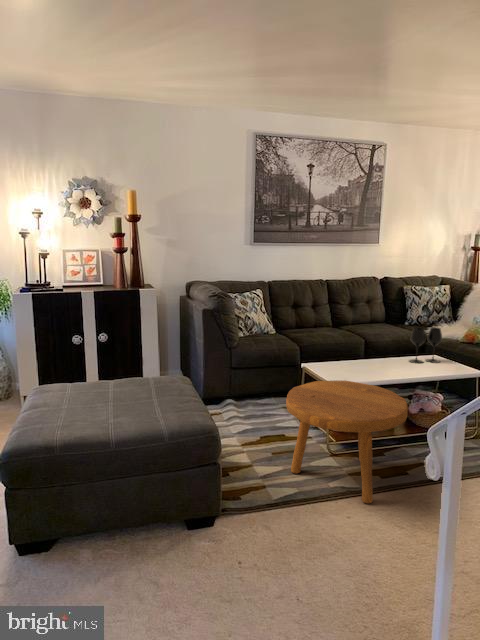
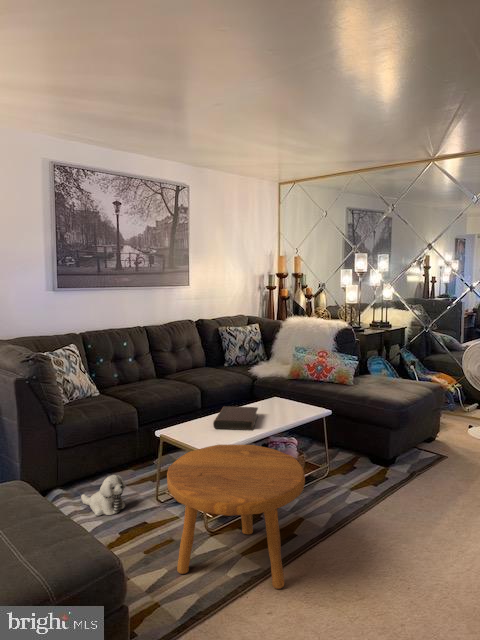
wine glass: present [409,327,442,363] -> none [257,370,285,409]
book: none [352,354,403,377] -> present [213,406,258,431]
plush toy: none [244,394,276,425] -> present [81,475,126,516]

